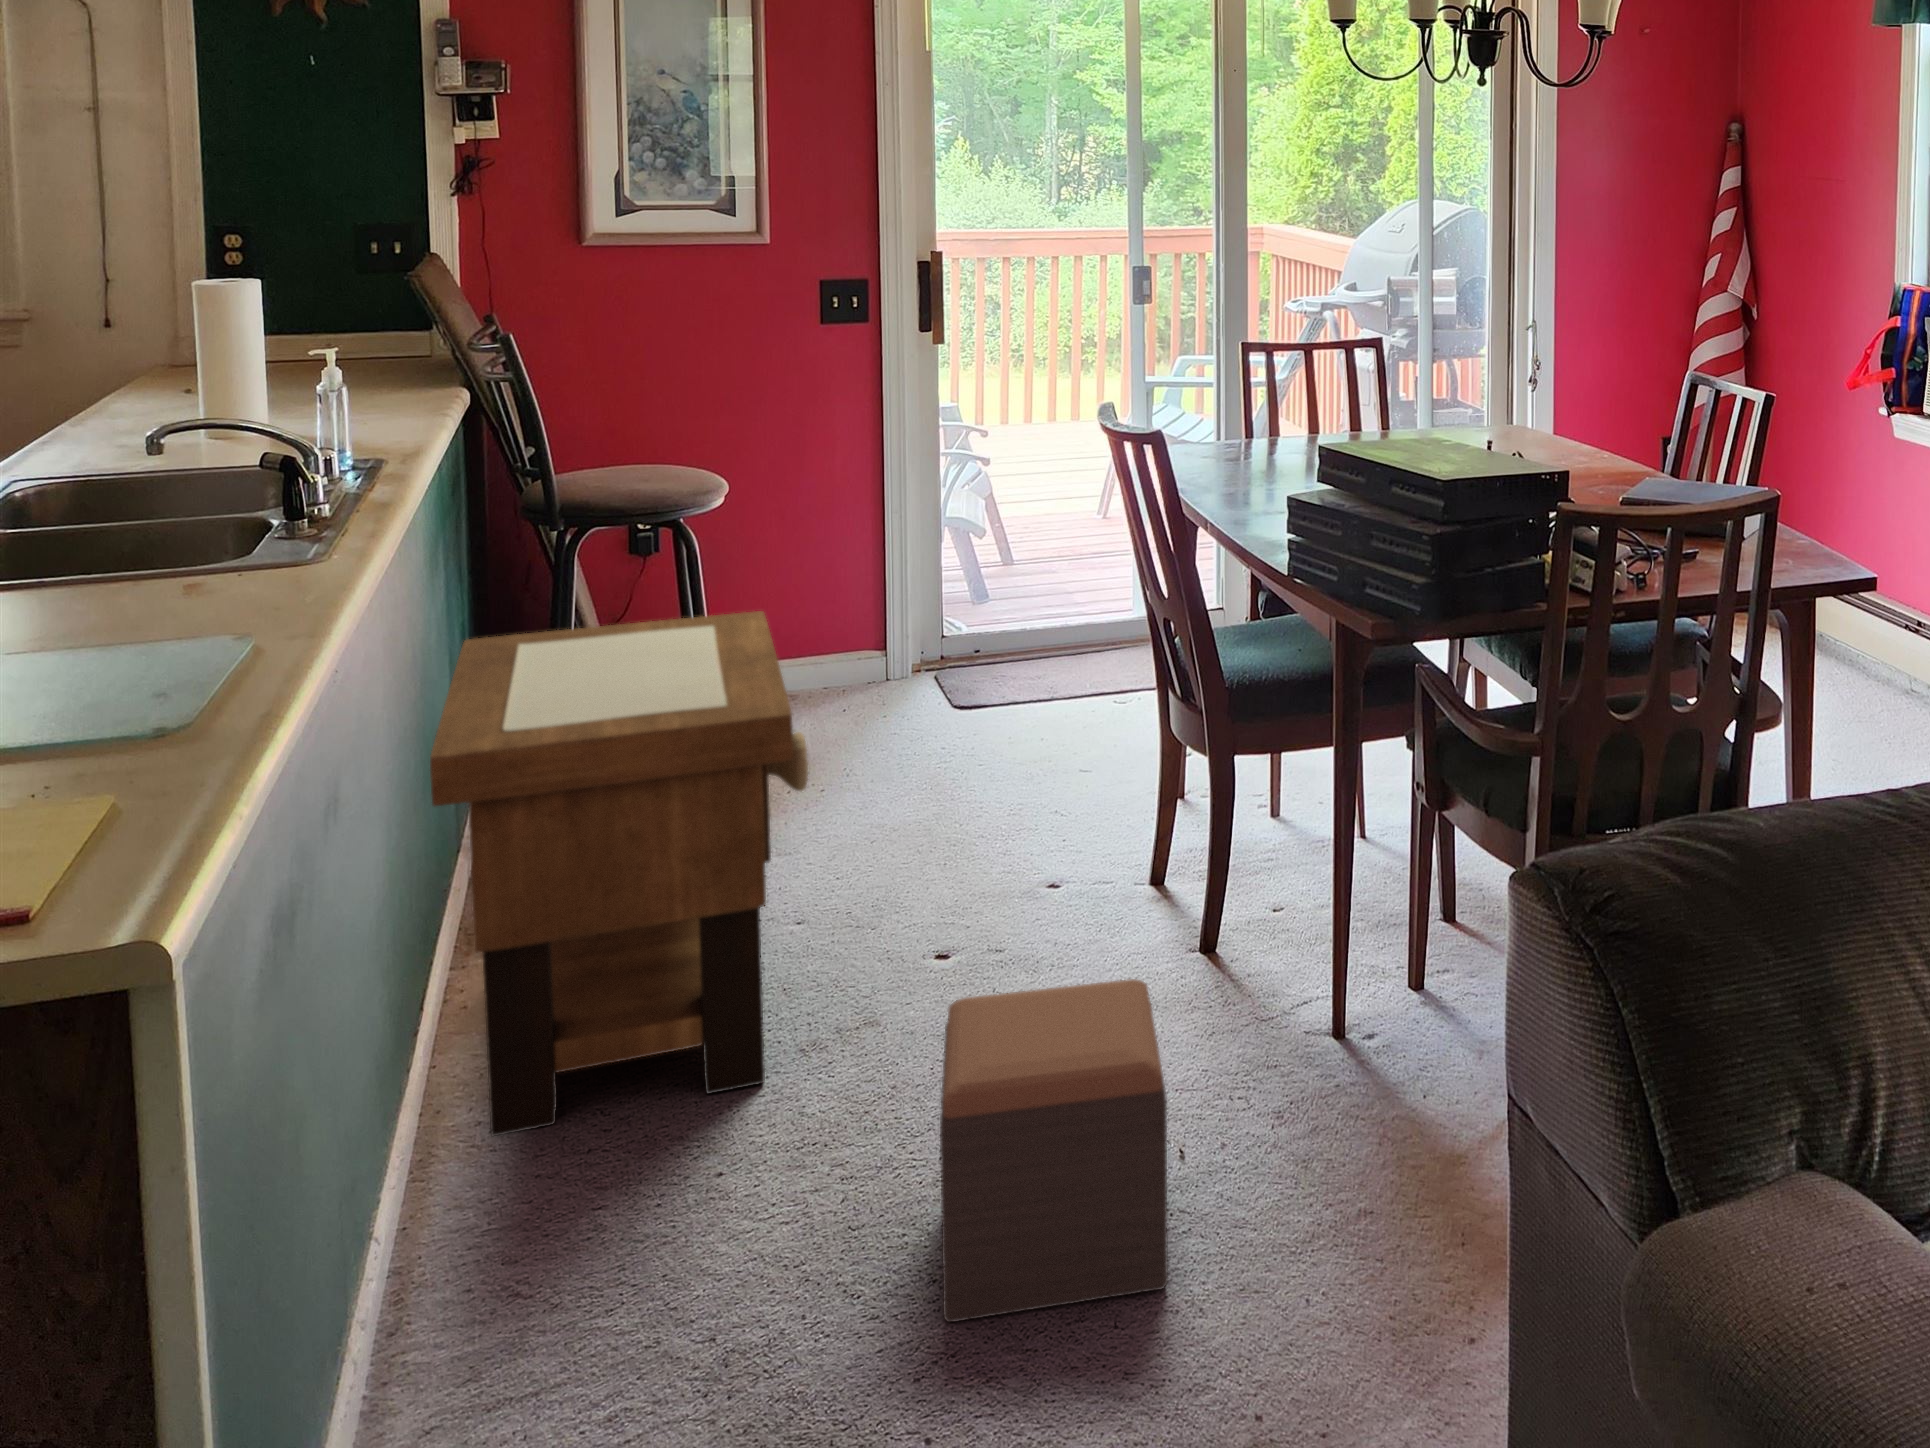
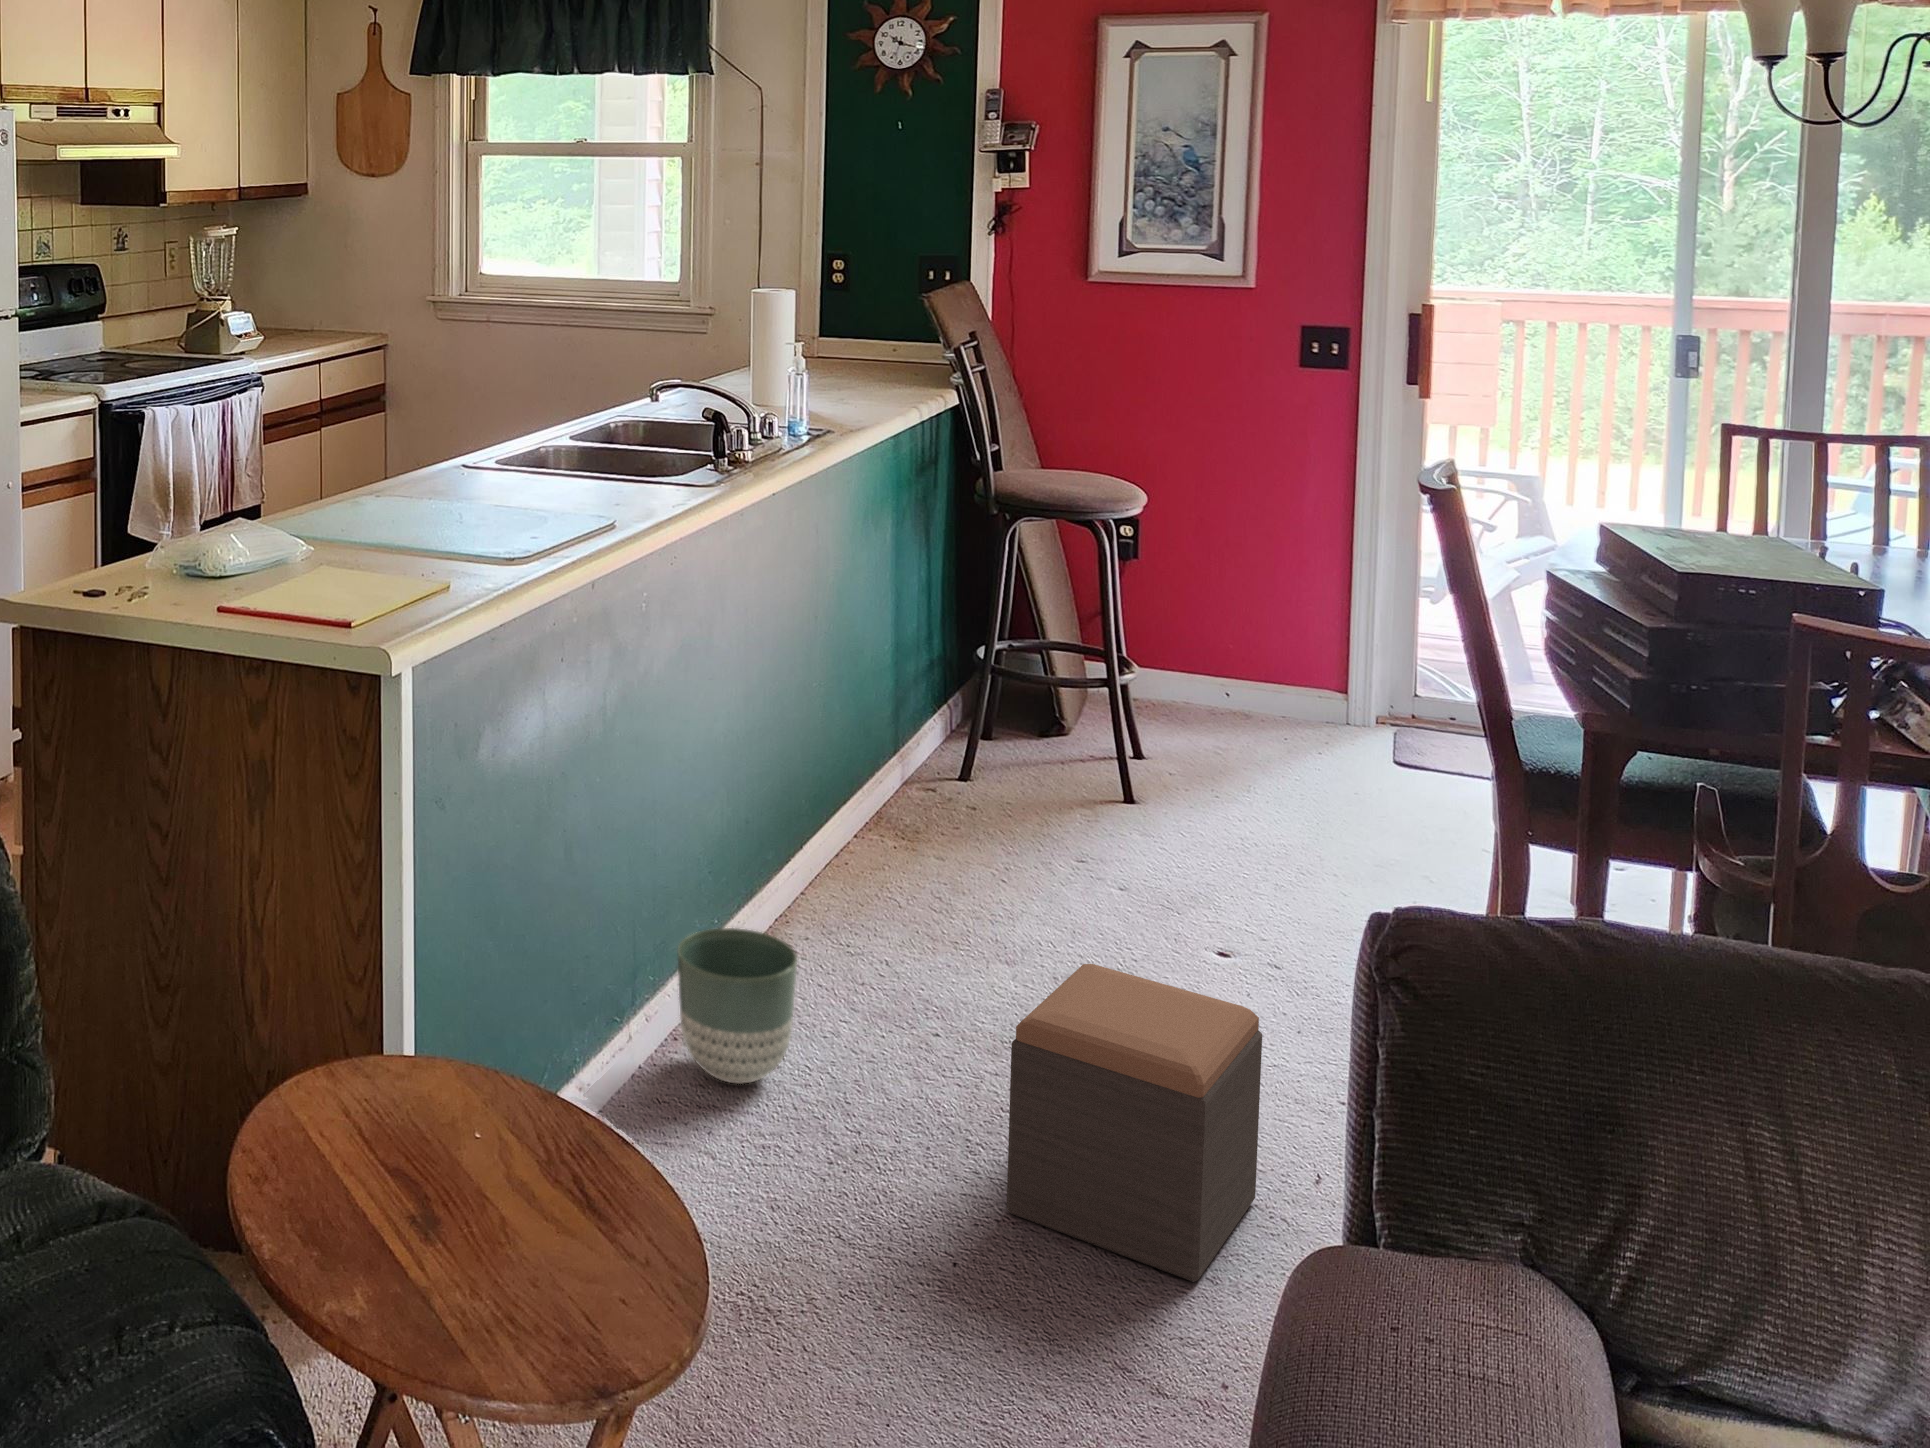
side table: present [430,611,808,1136] -> none [778,584,1101,996]
planter: none [406,1130,592,1359] -> present [678,928,797,1084]

